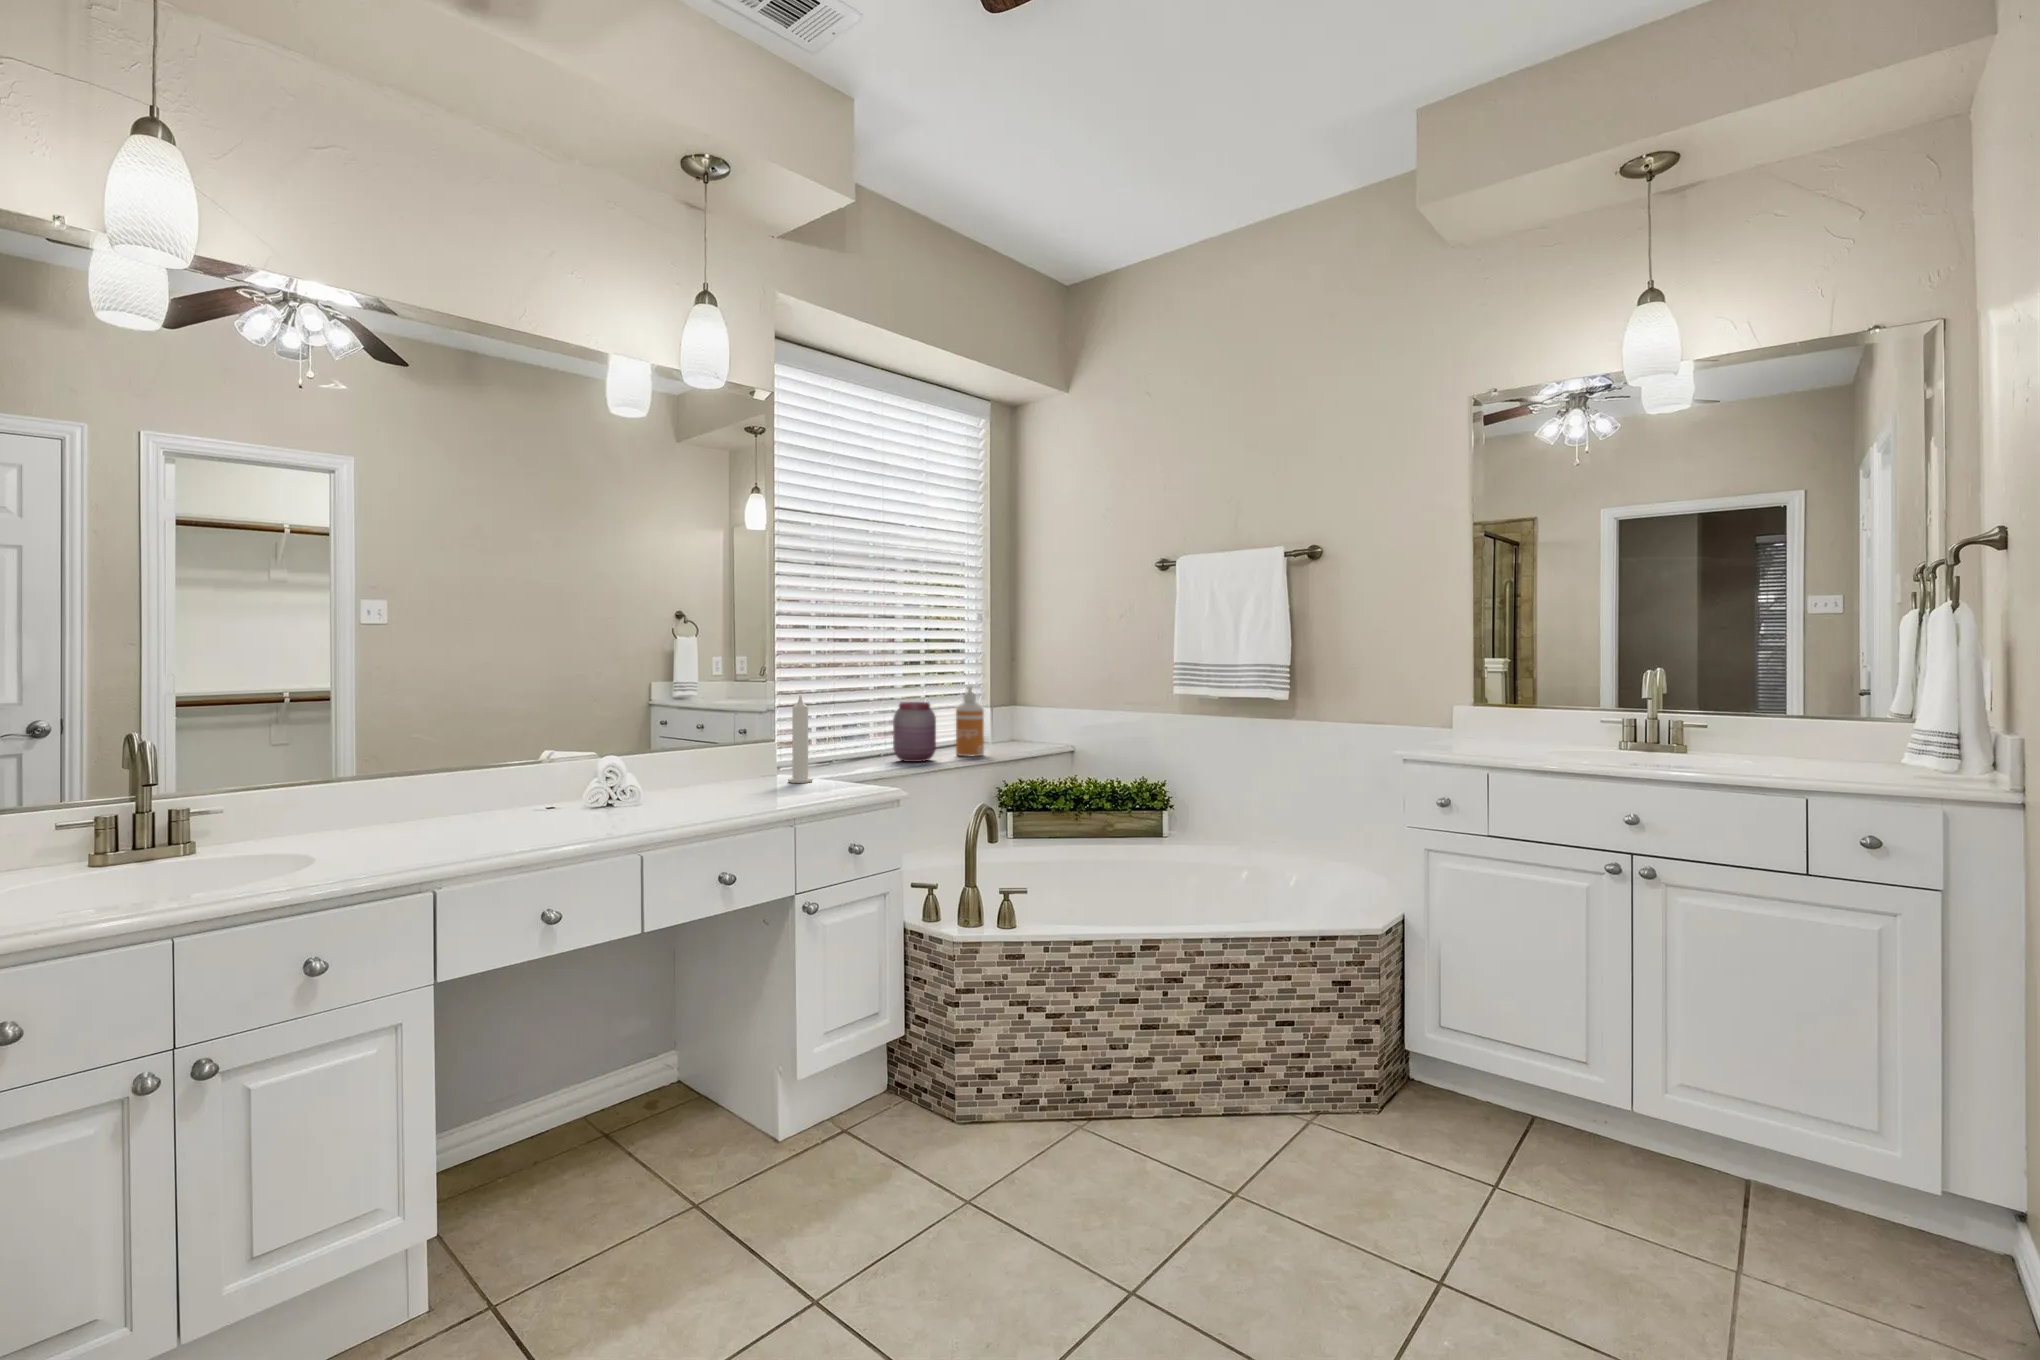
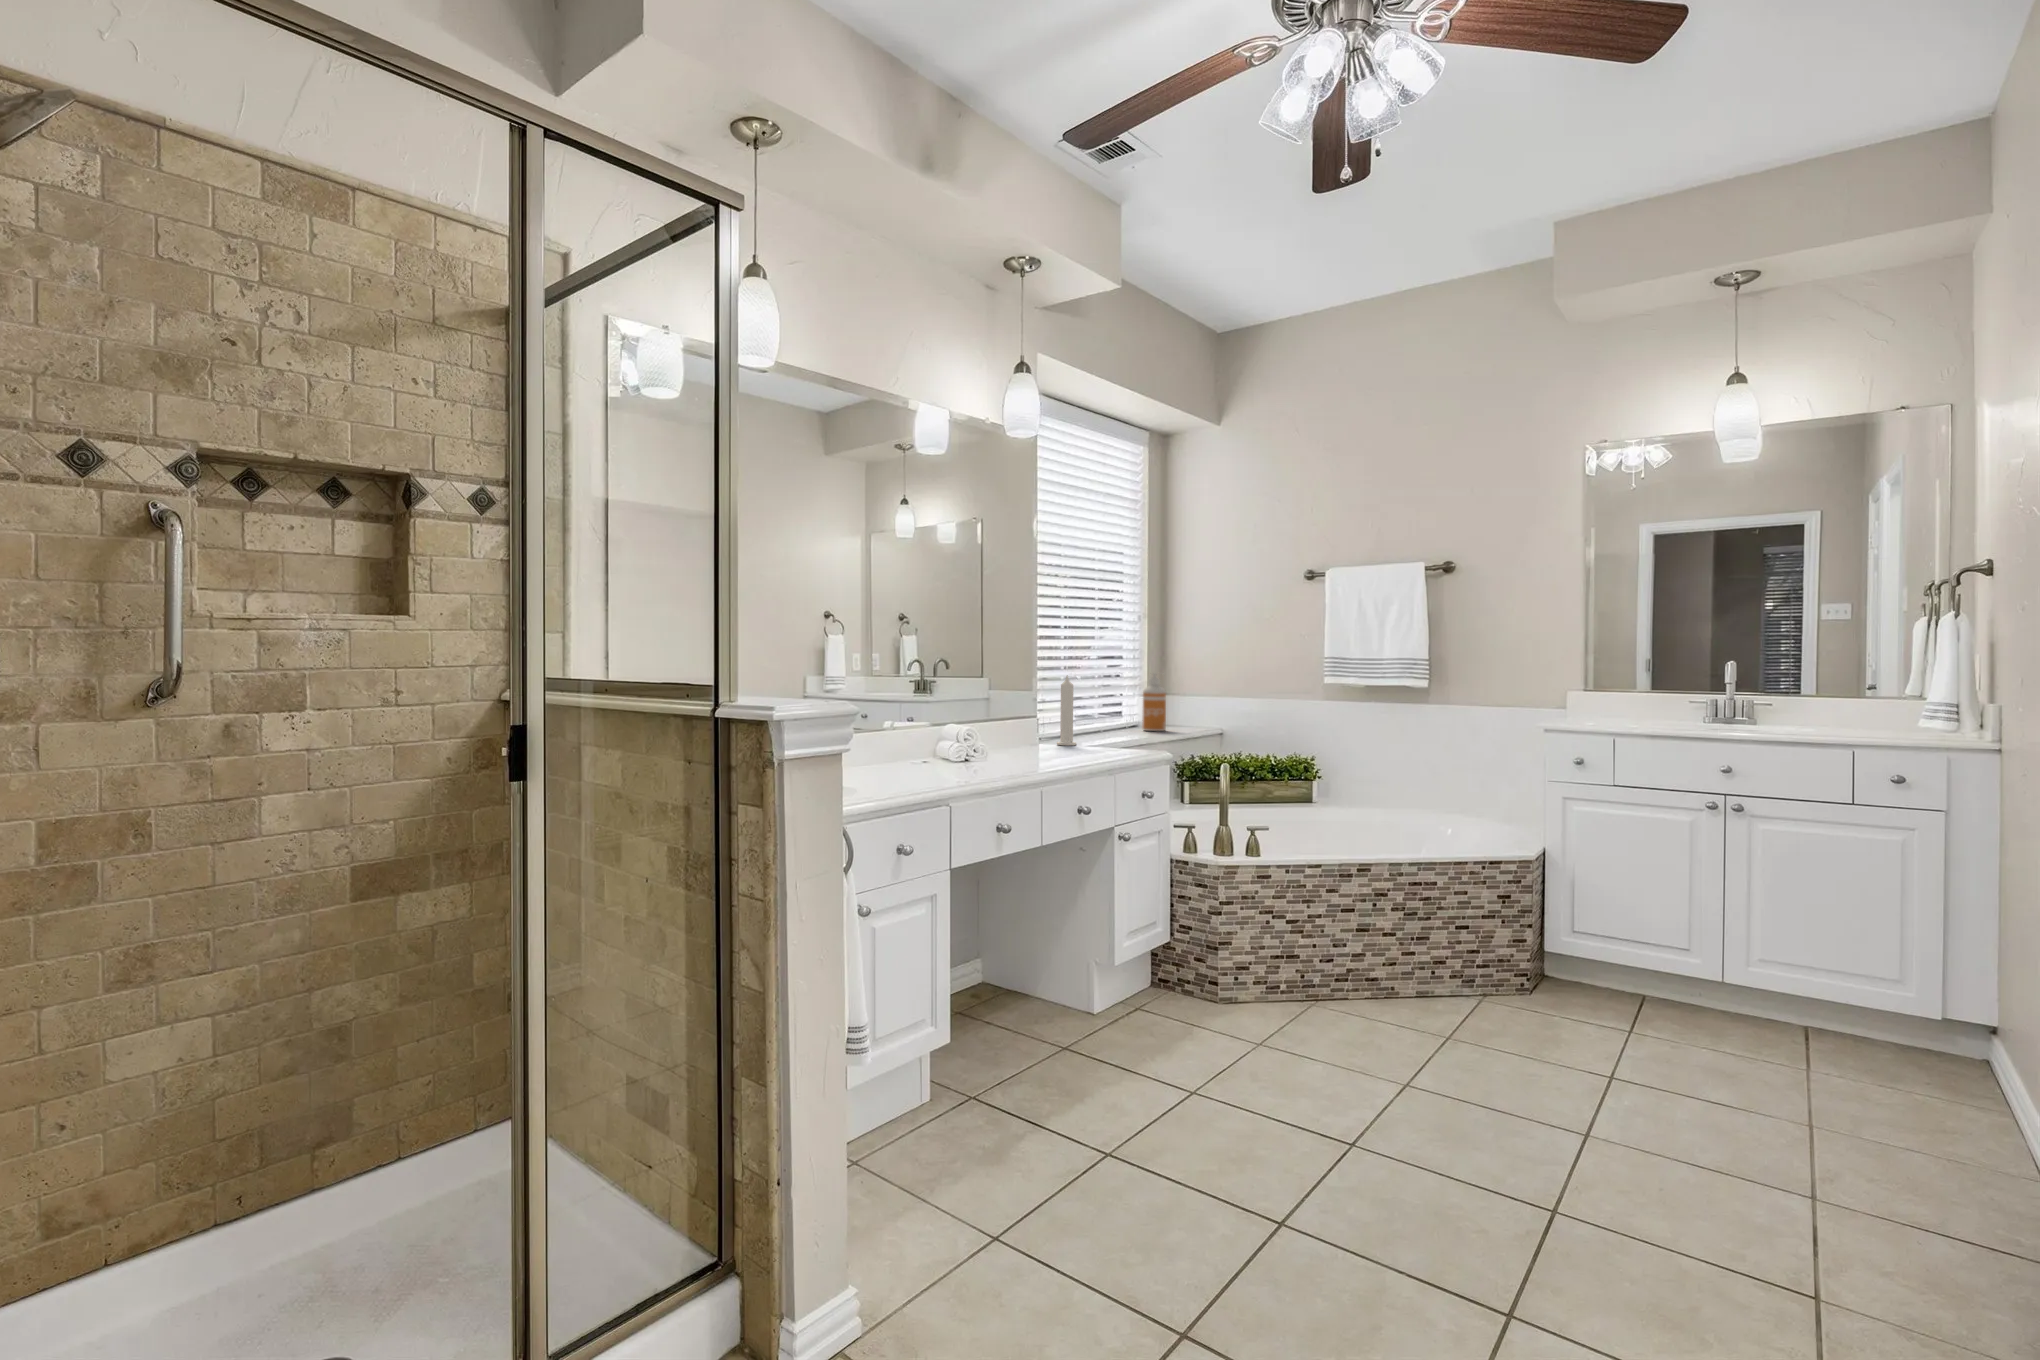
jar: present [893,702,936,762] -> none [1100,685,1136,734]

